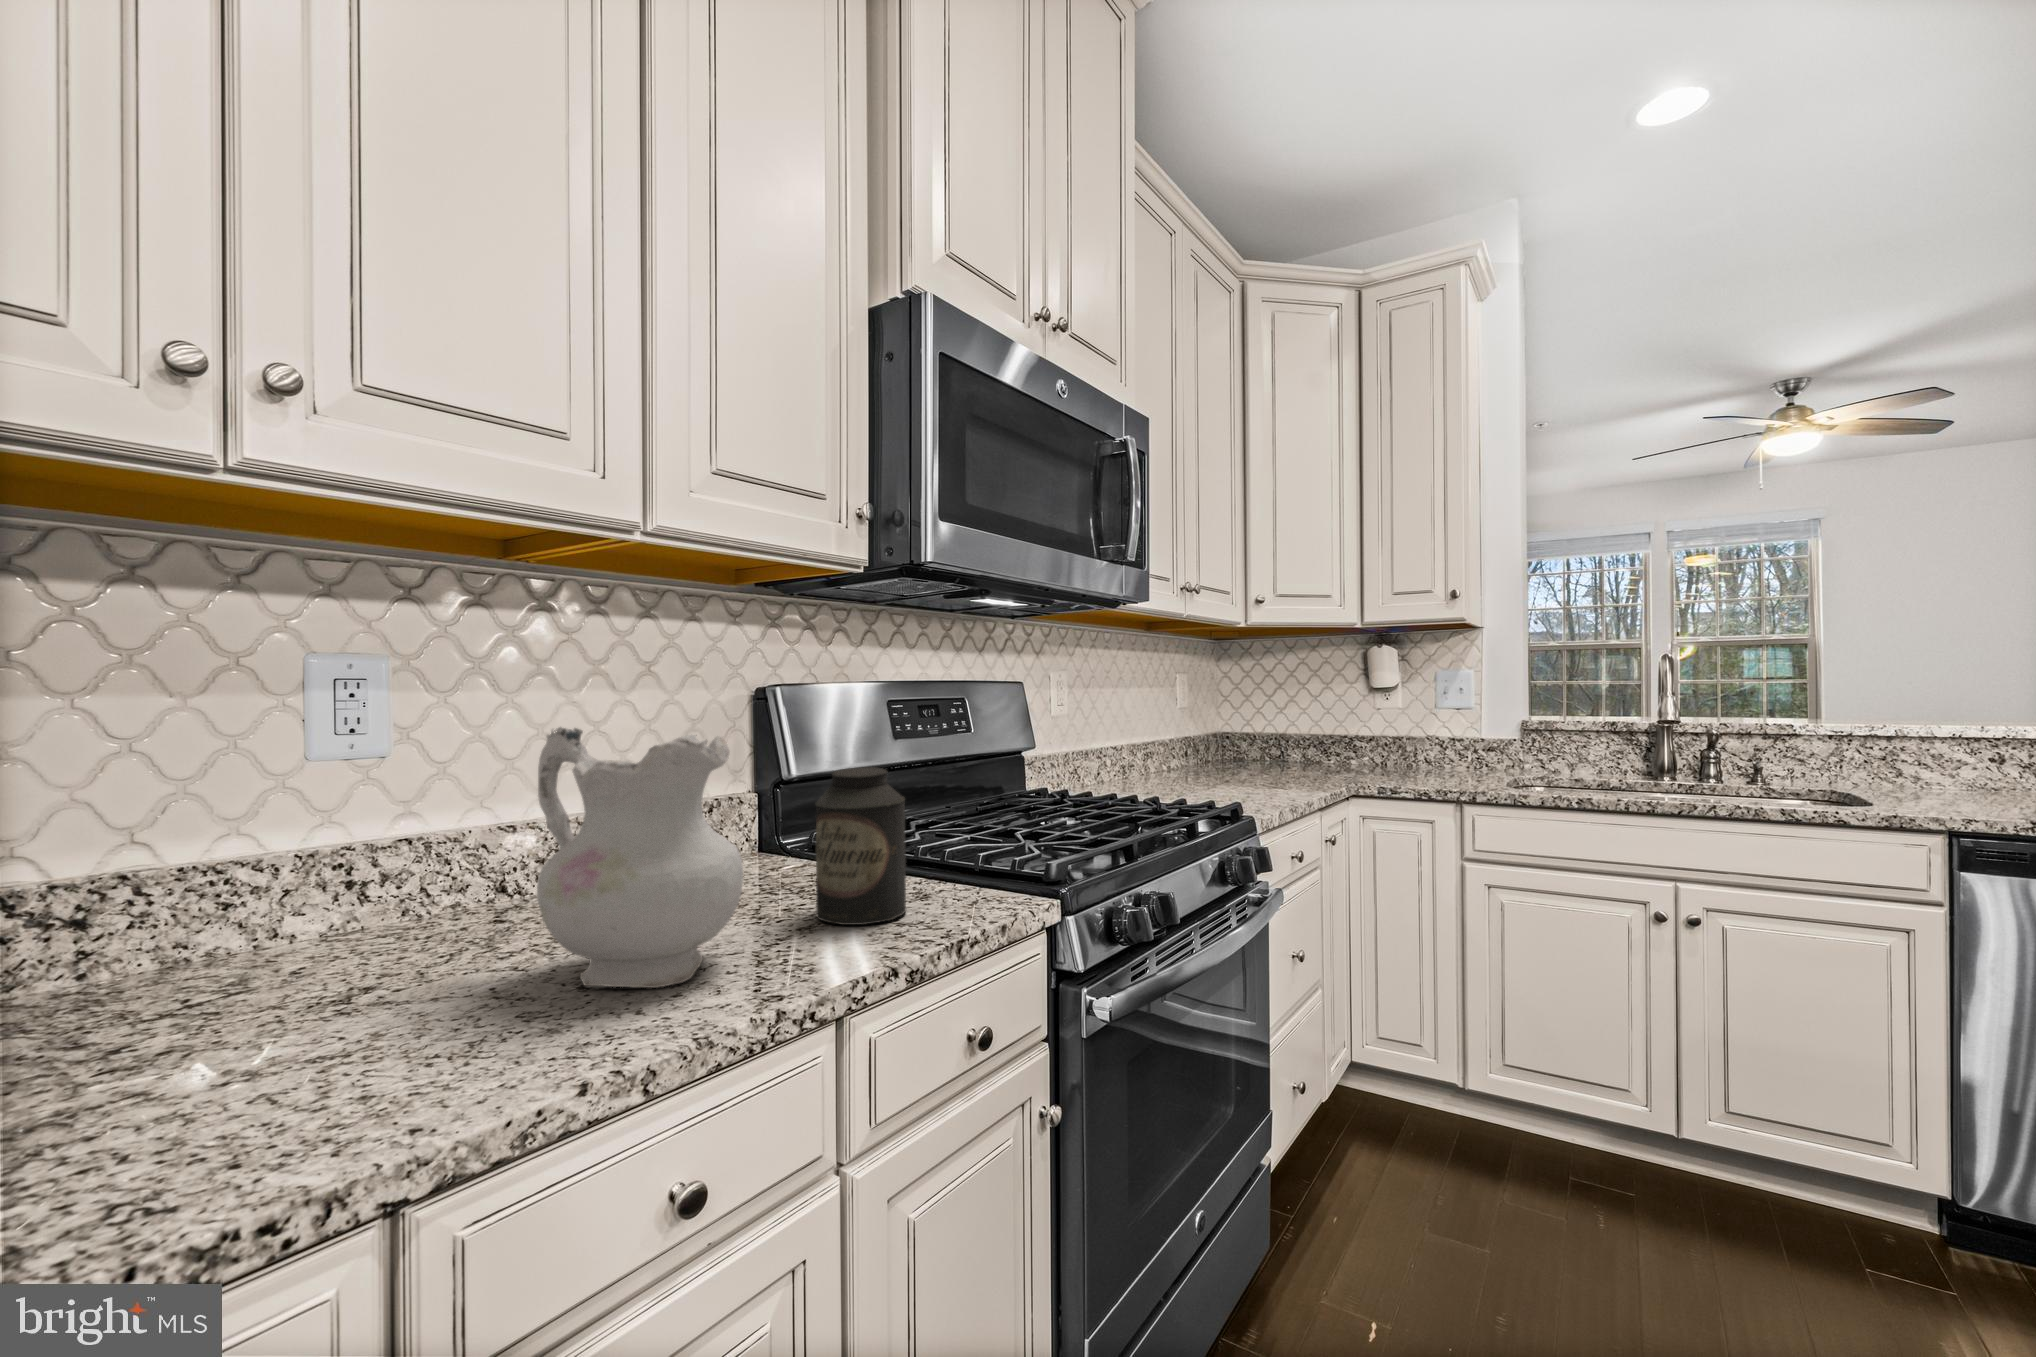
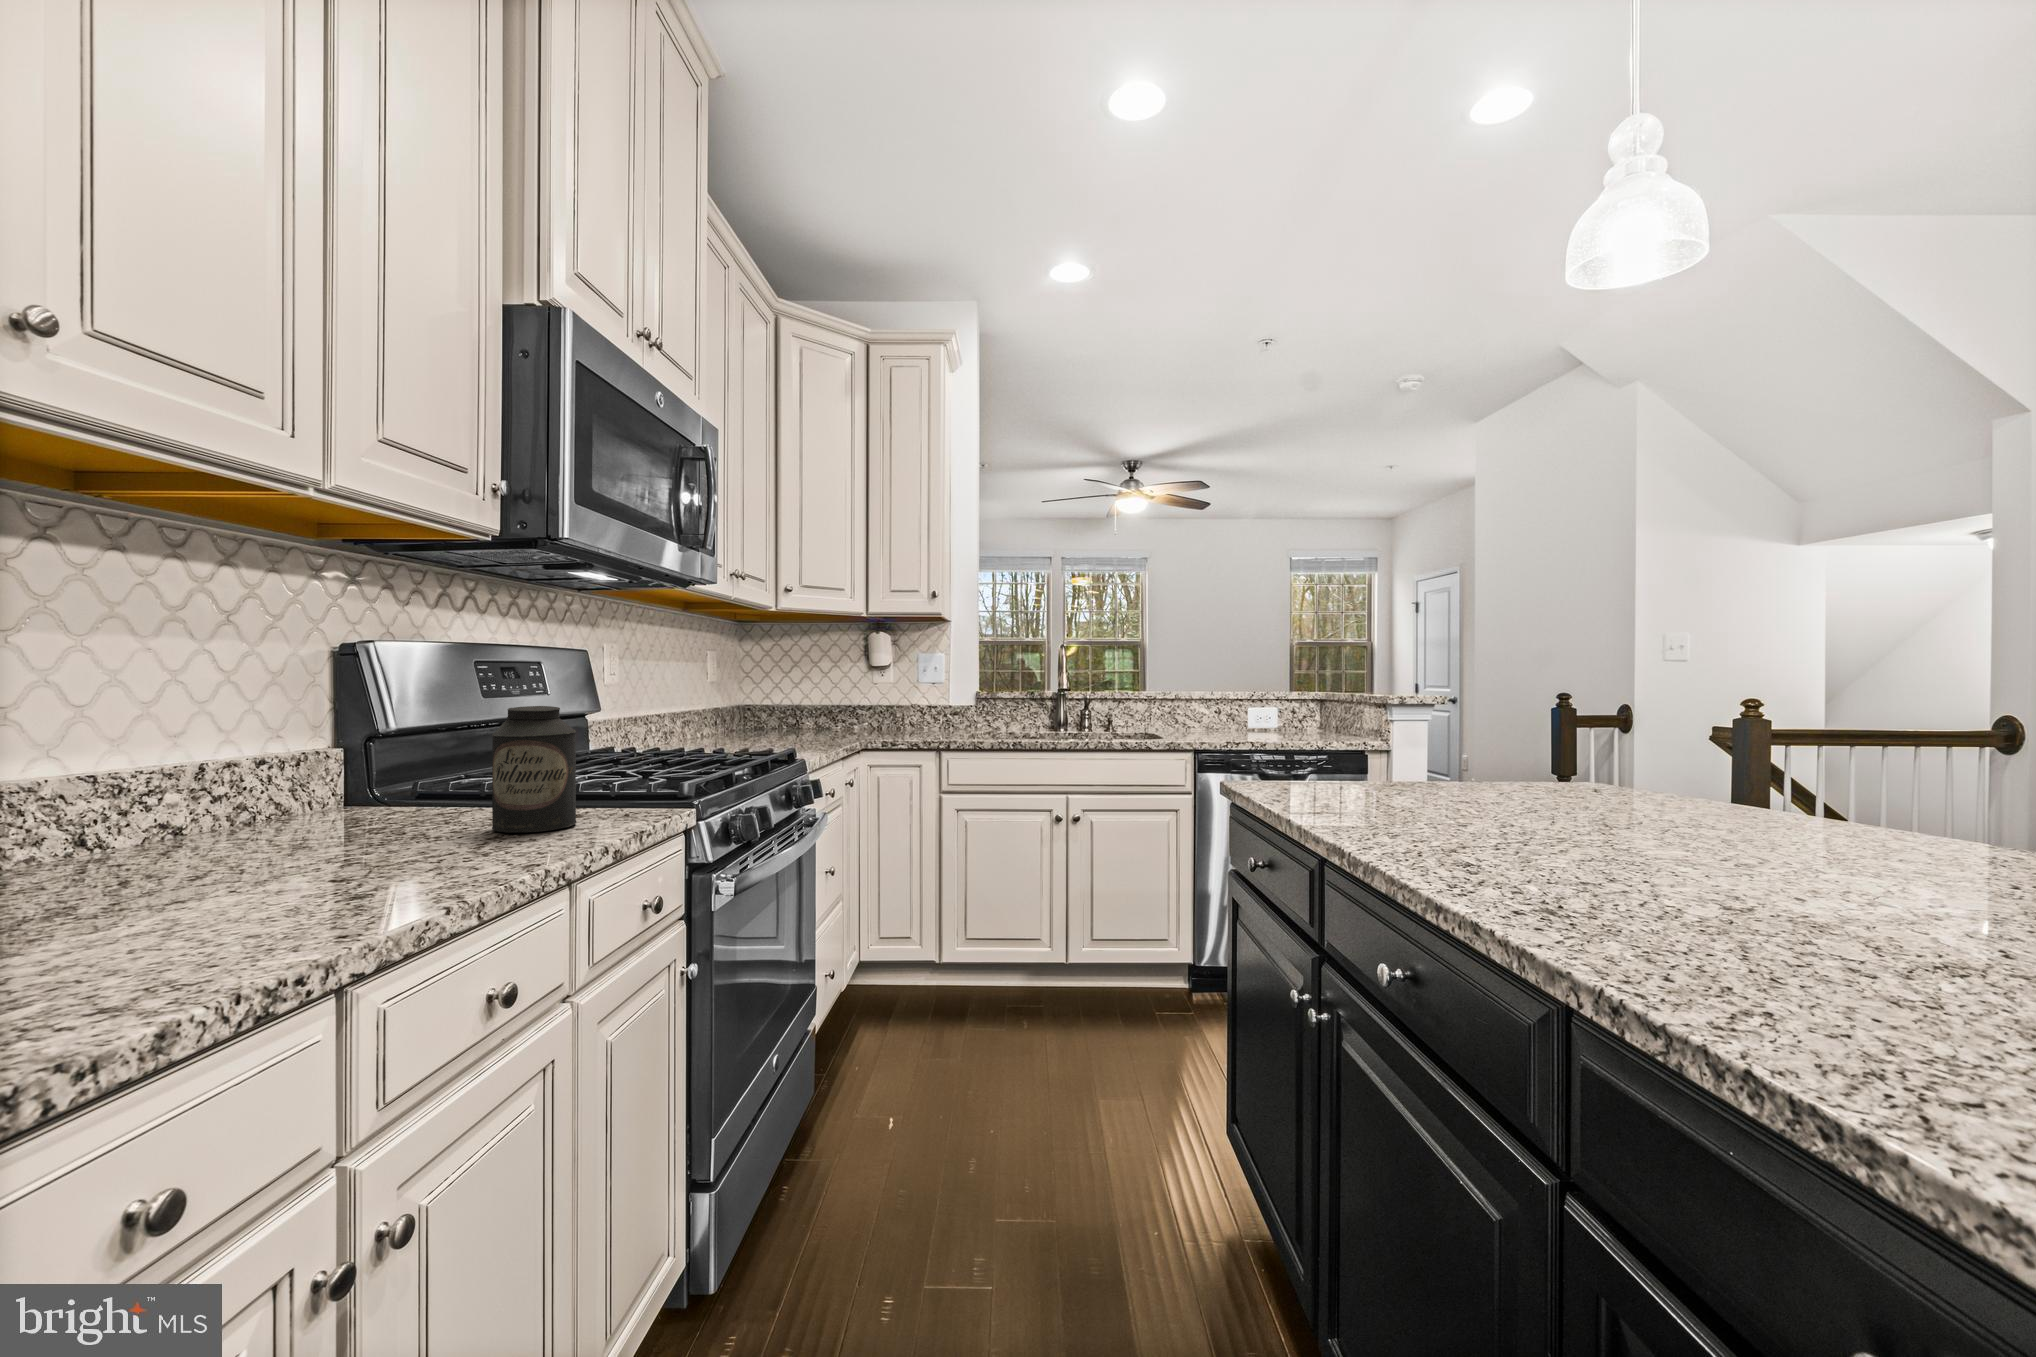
ceramic pitcher: present [537,727,743,988] -> none [247,659,473,879]

